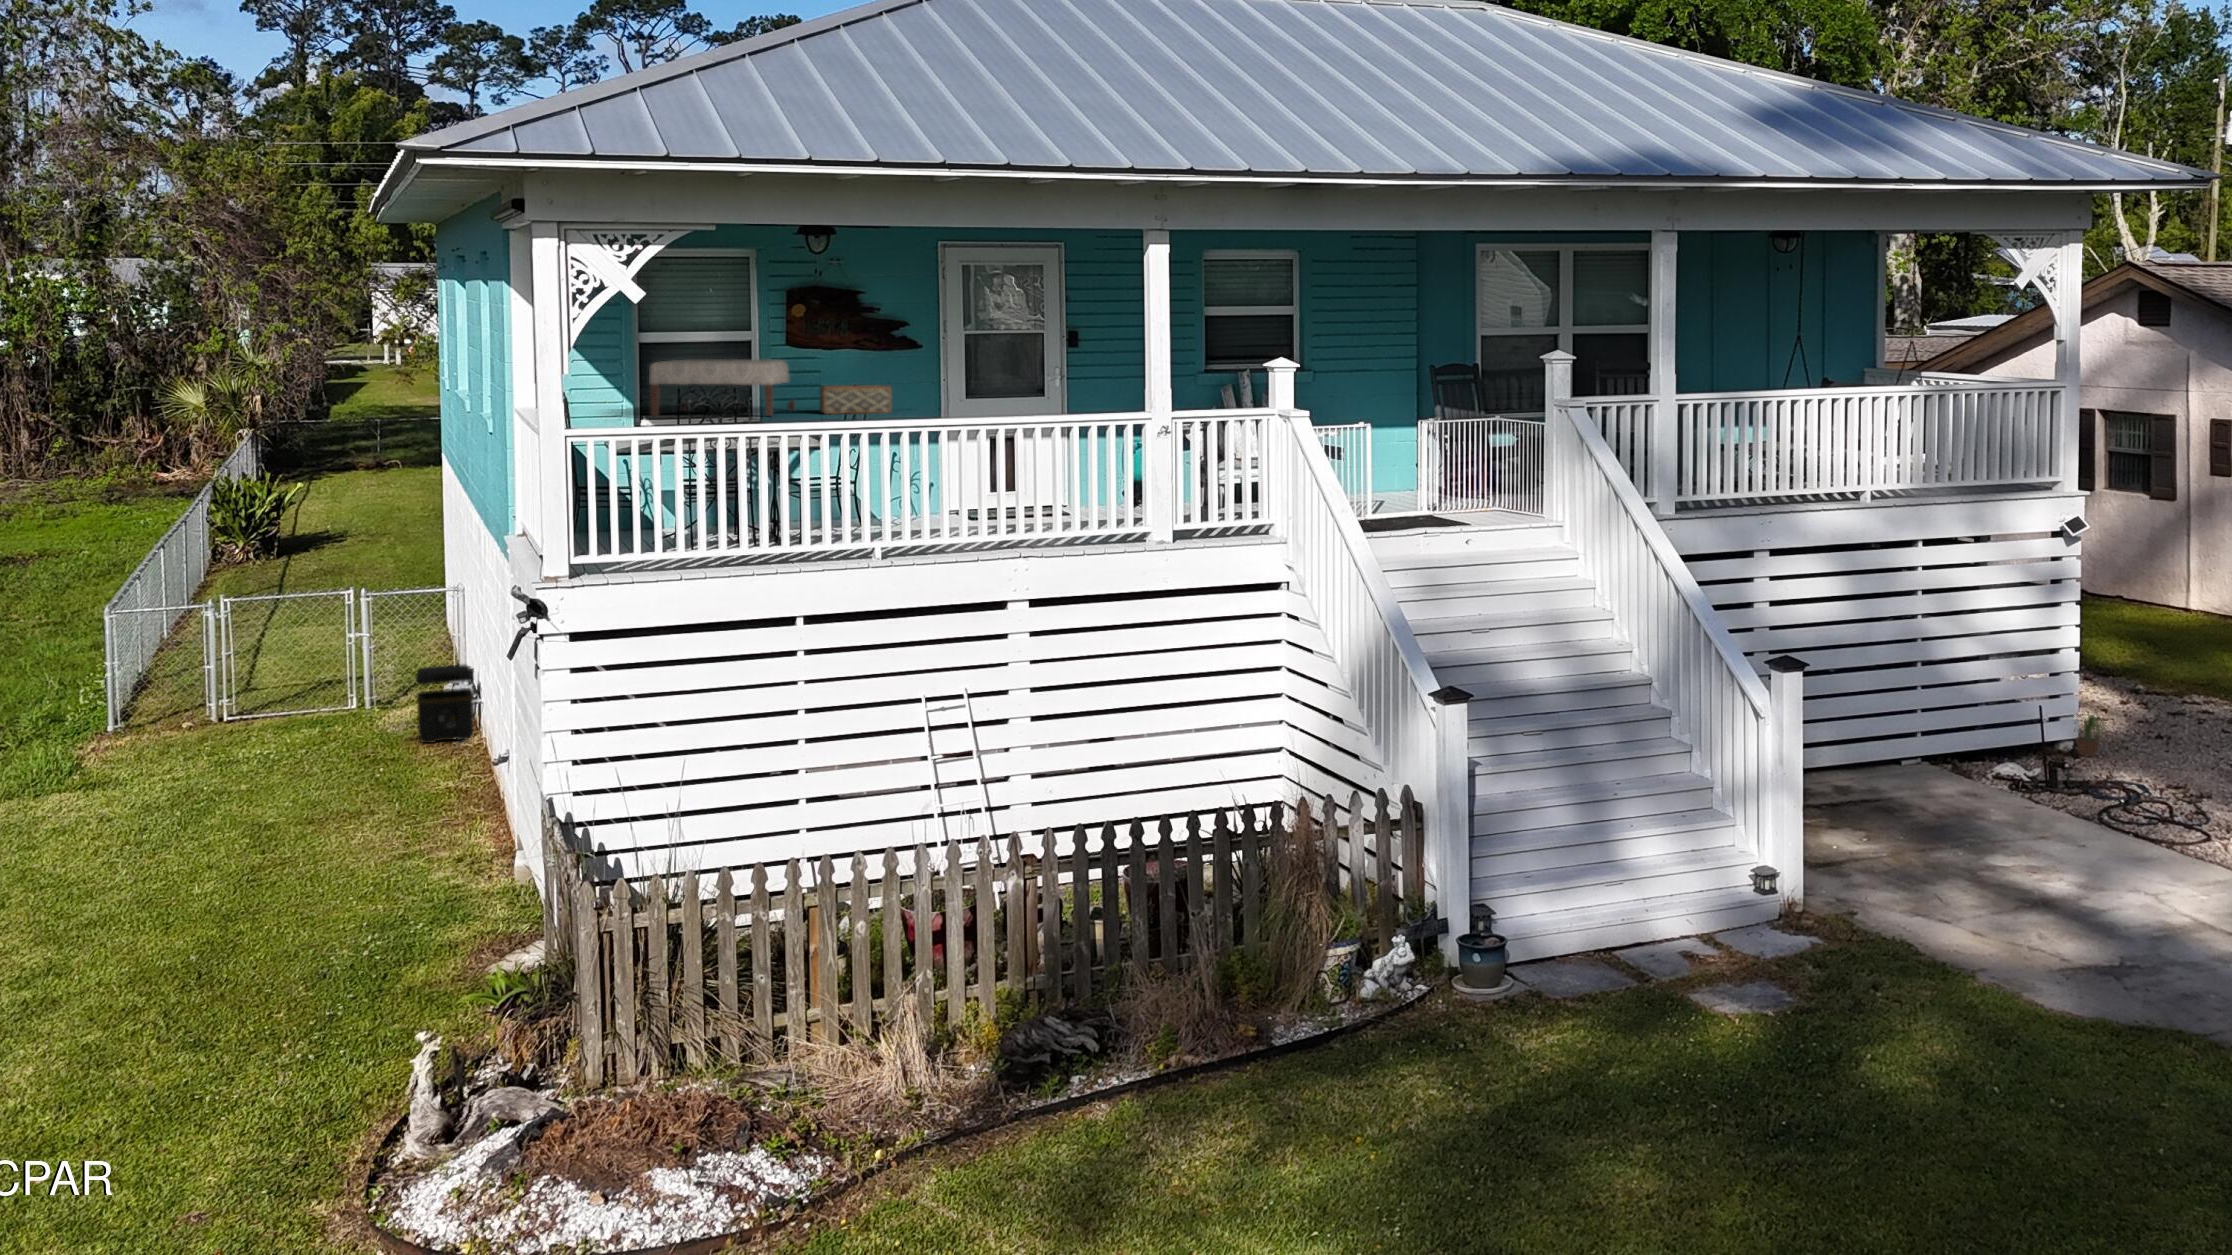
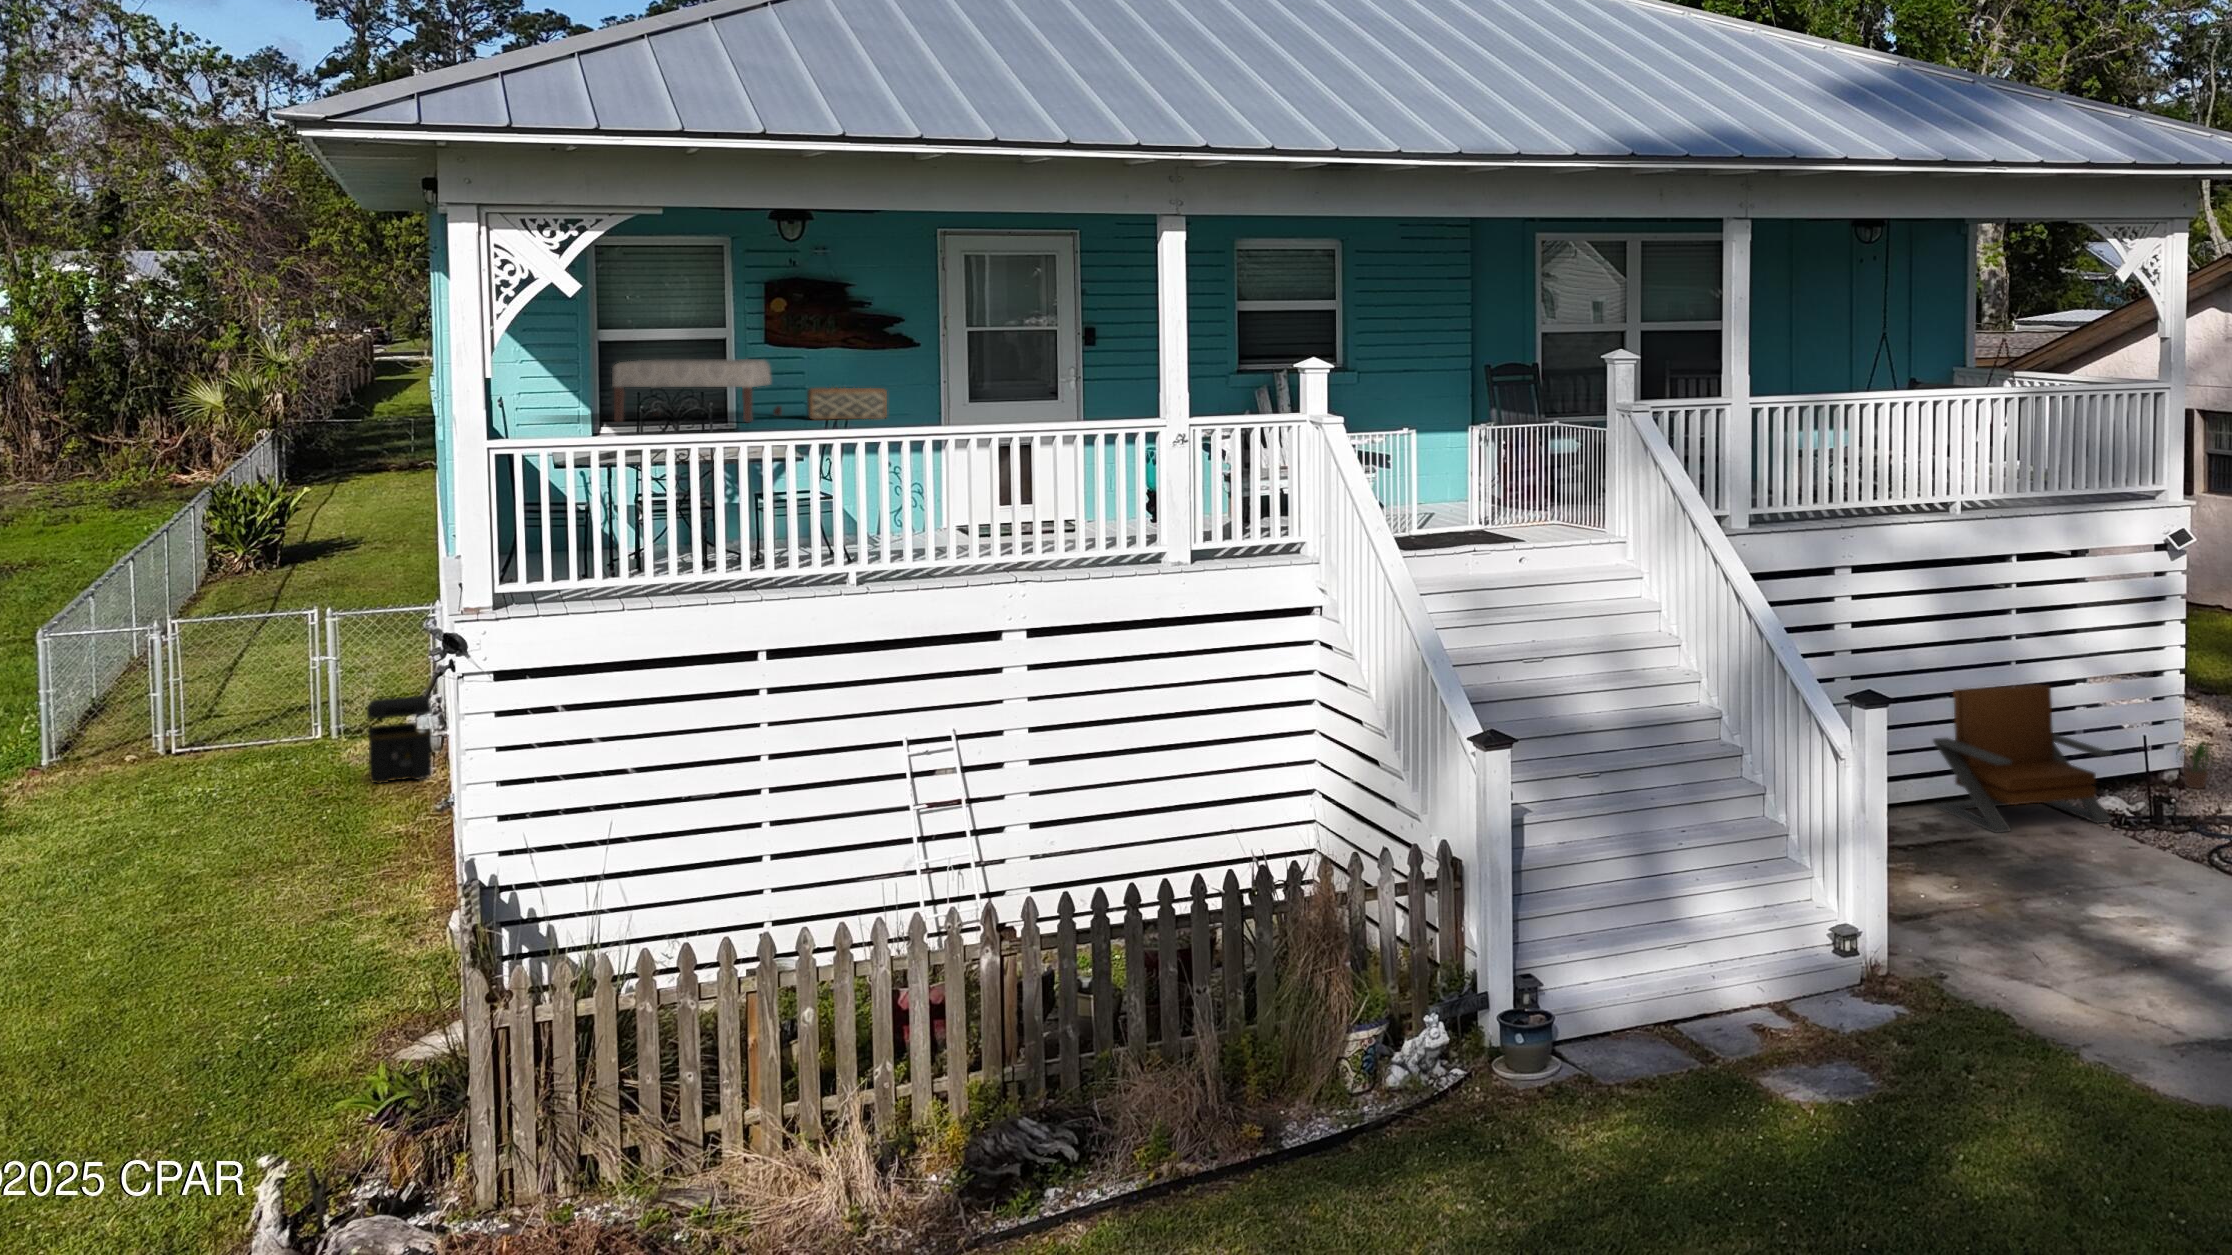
lounge chair: none [1842,658,2009,793] -> present [1933,684,2112,833]

